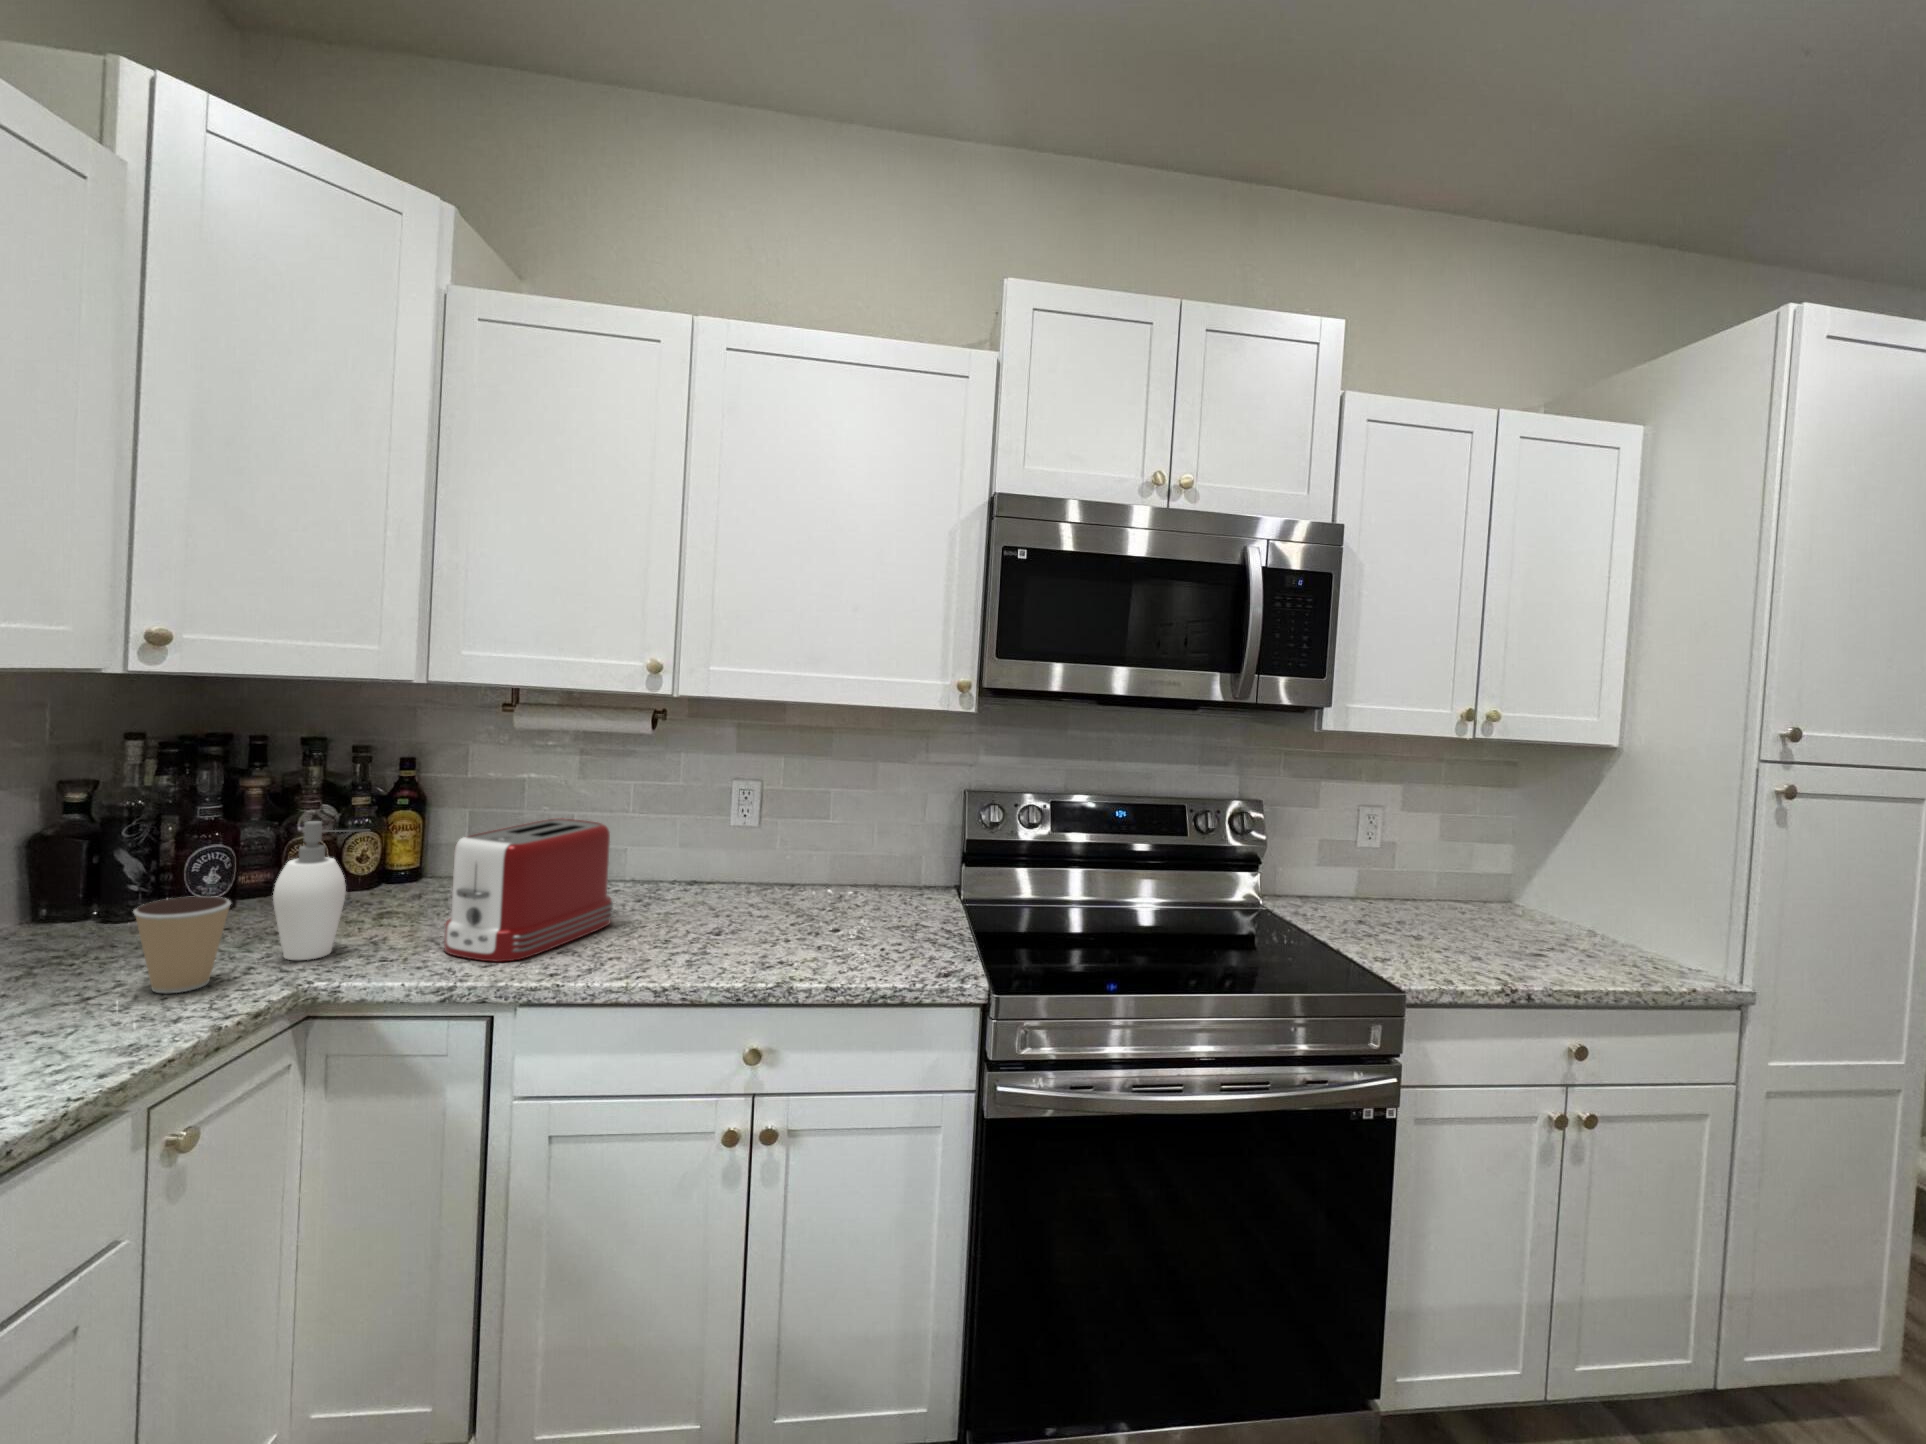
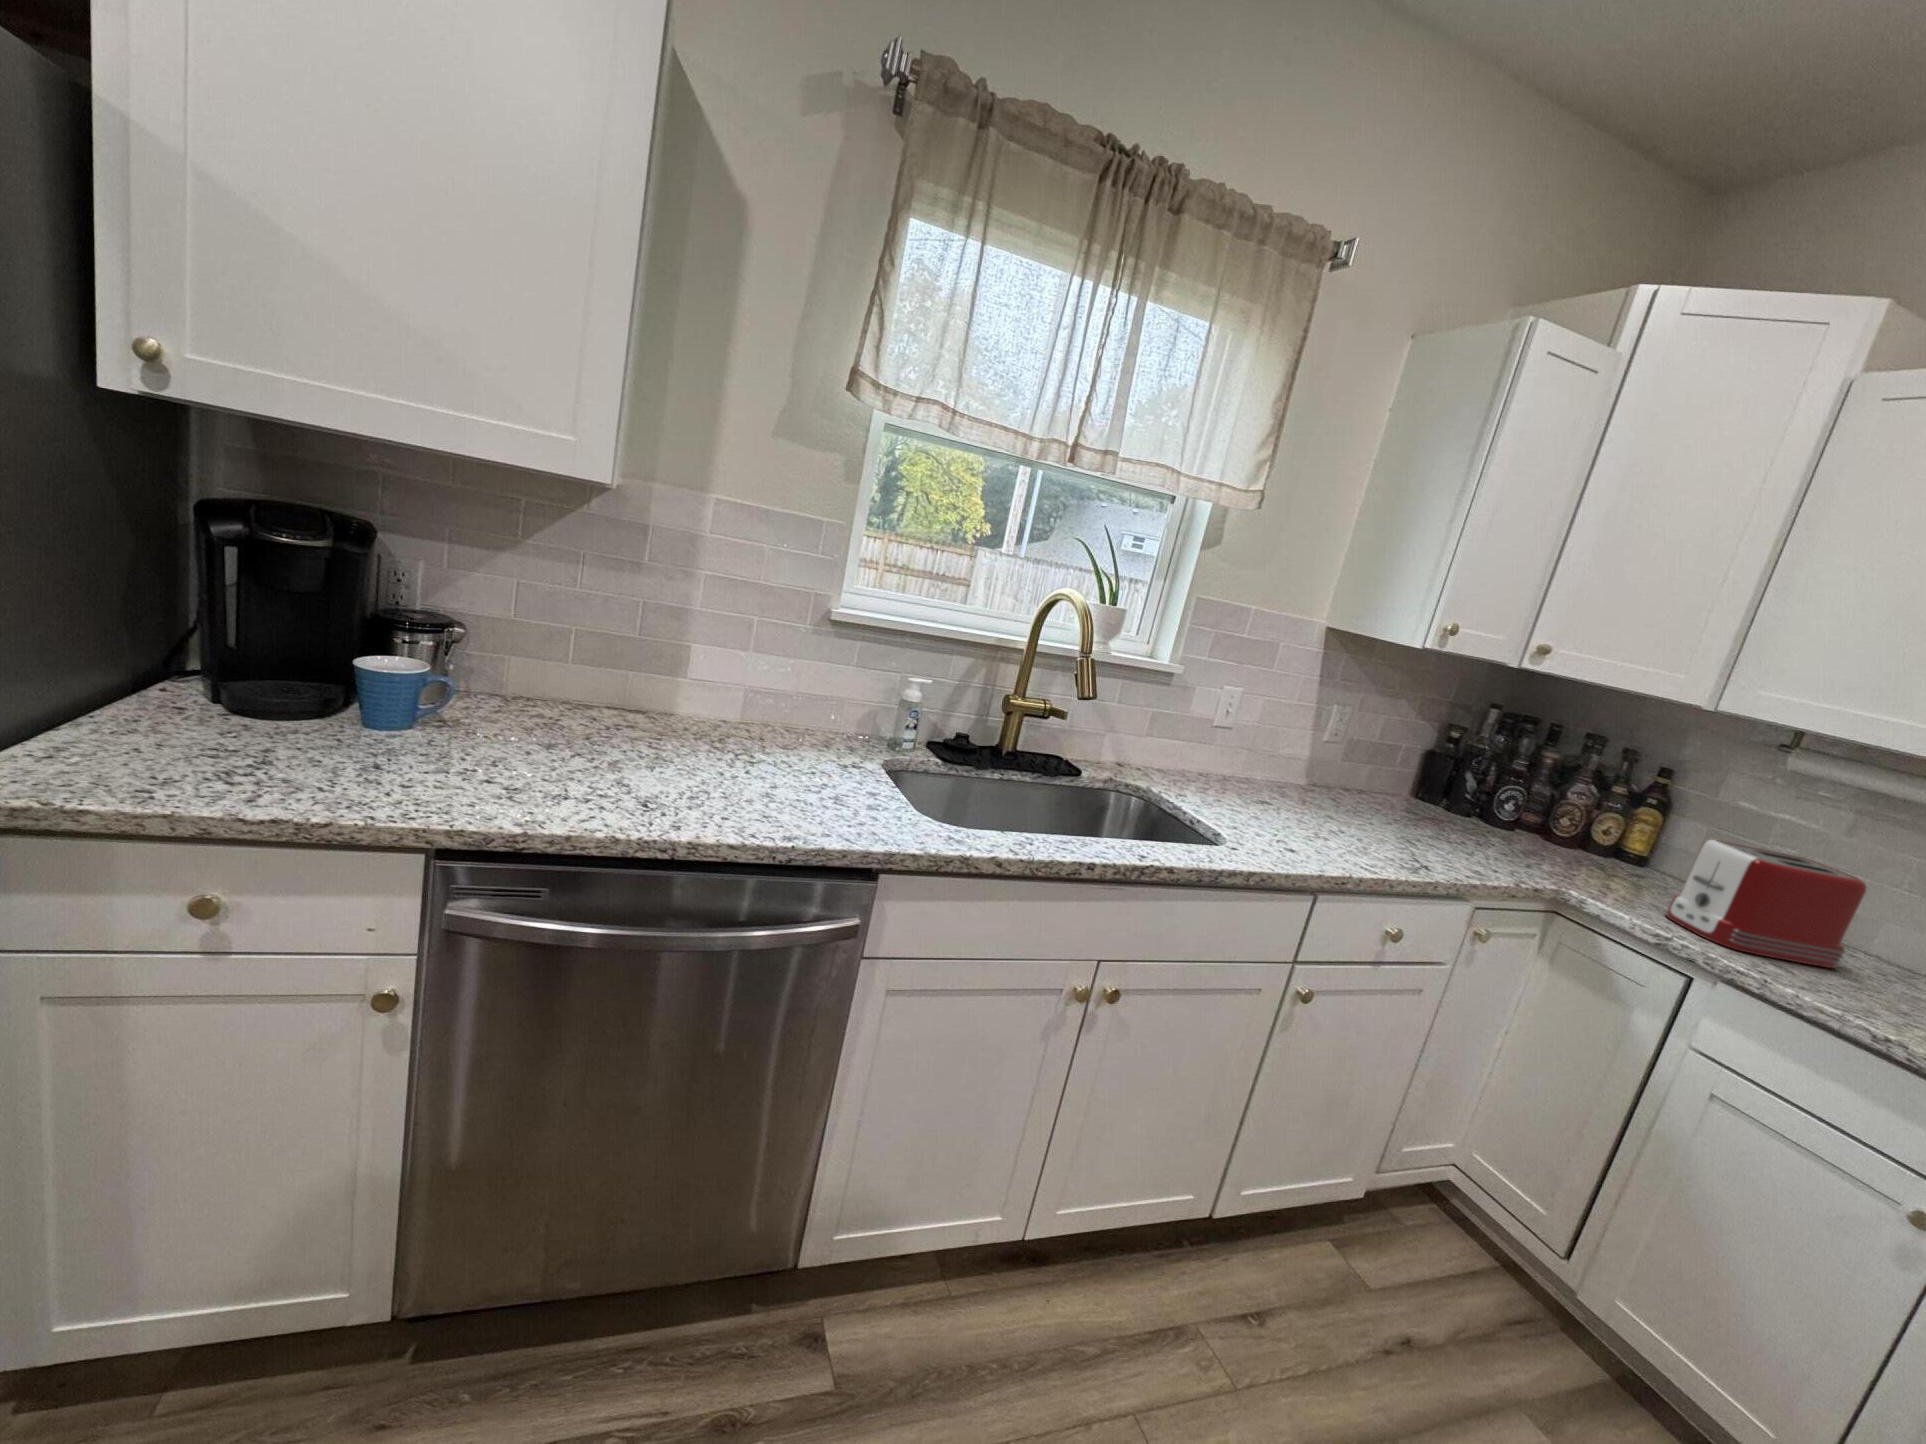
soap dispenser: present [273,821,352,960] -> none [1548,789,1637,880]
coffee cup: present [134,896,231,993] -> none [1476,804,1534,863]

